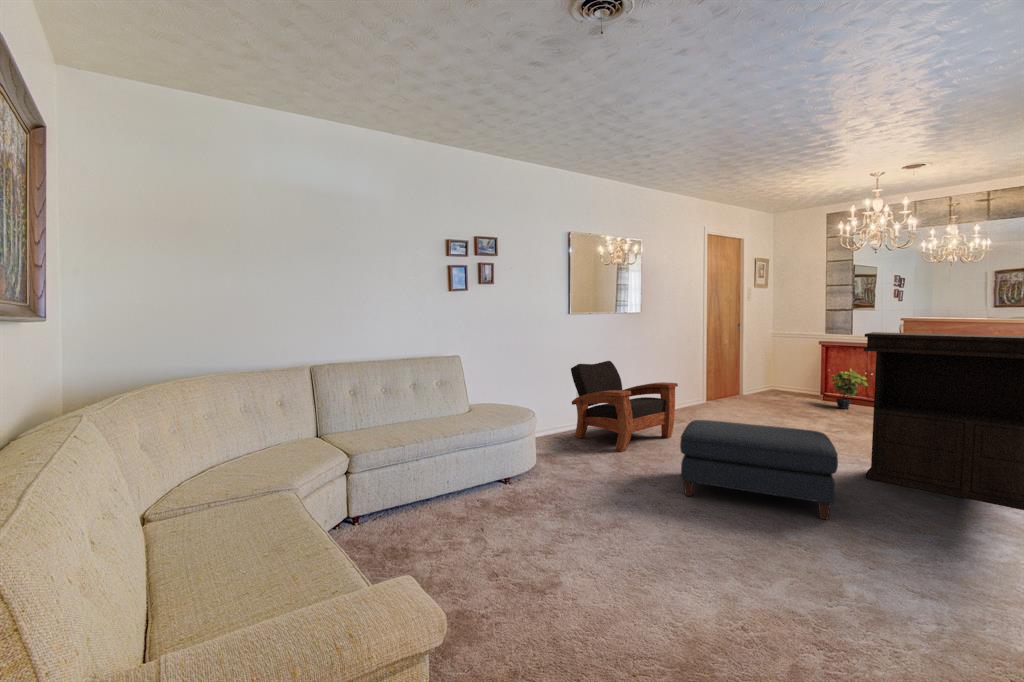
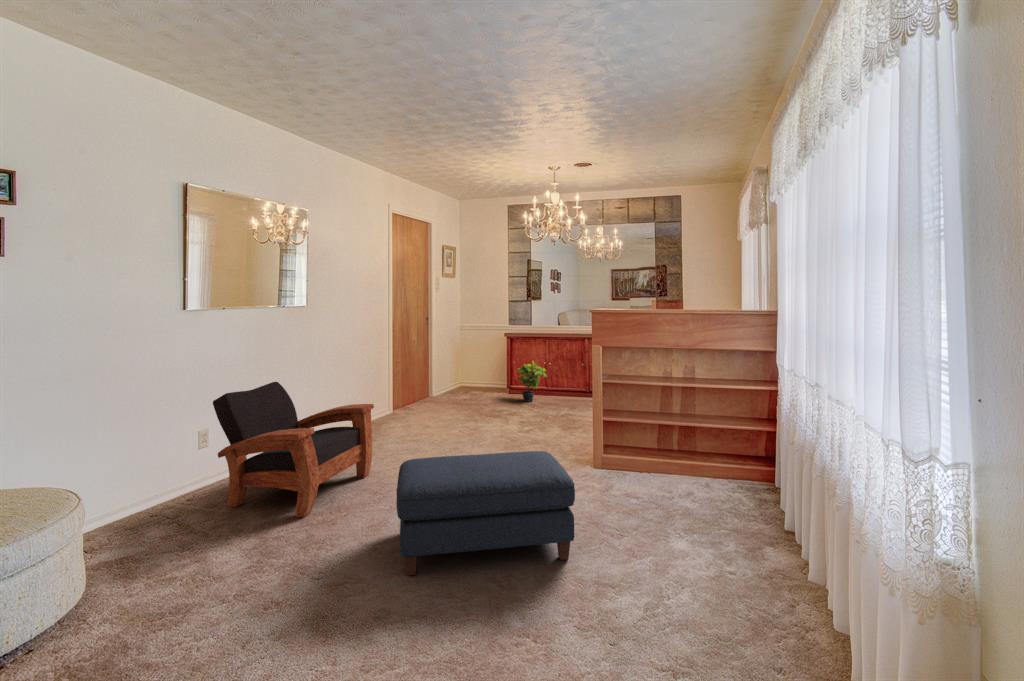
console table: present [864,332,1024,510] -> none [571,331,745,493]

